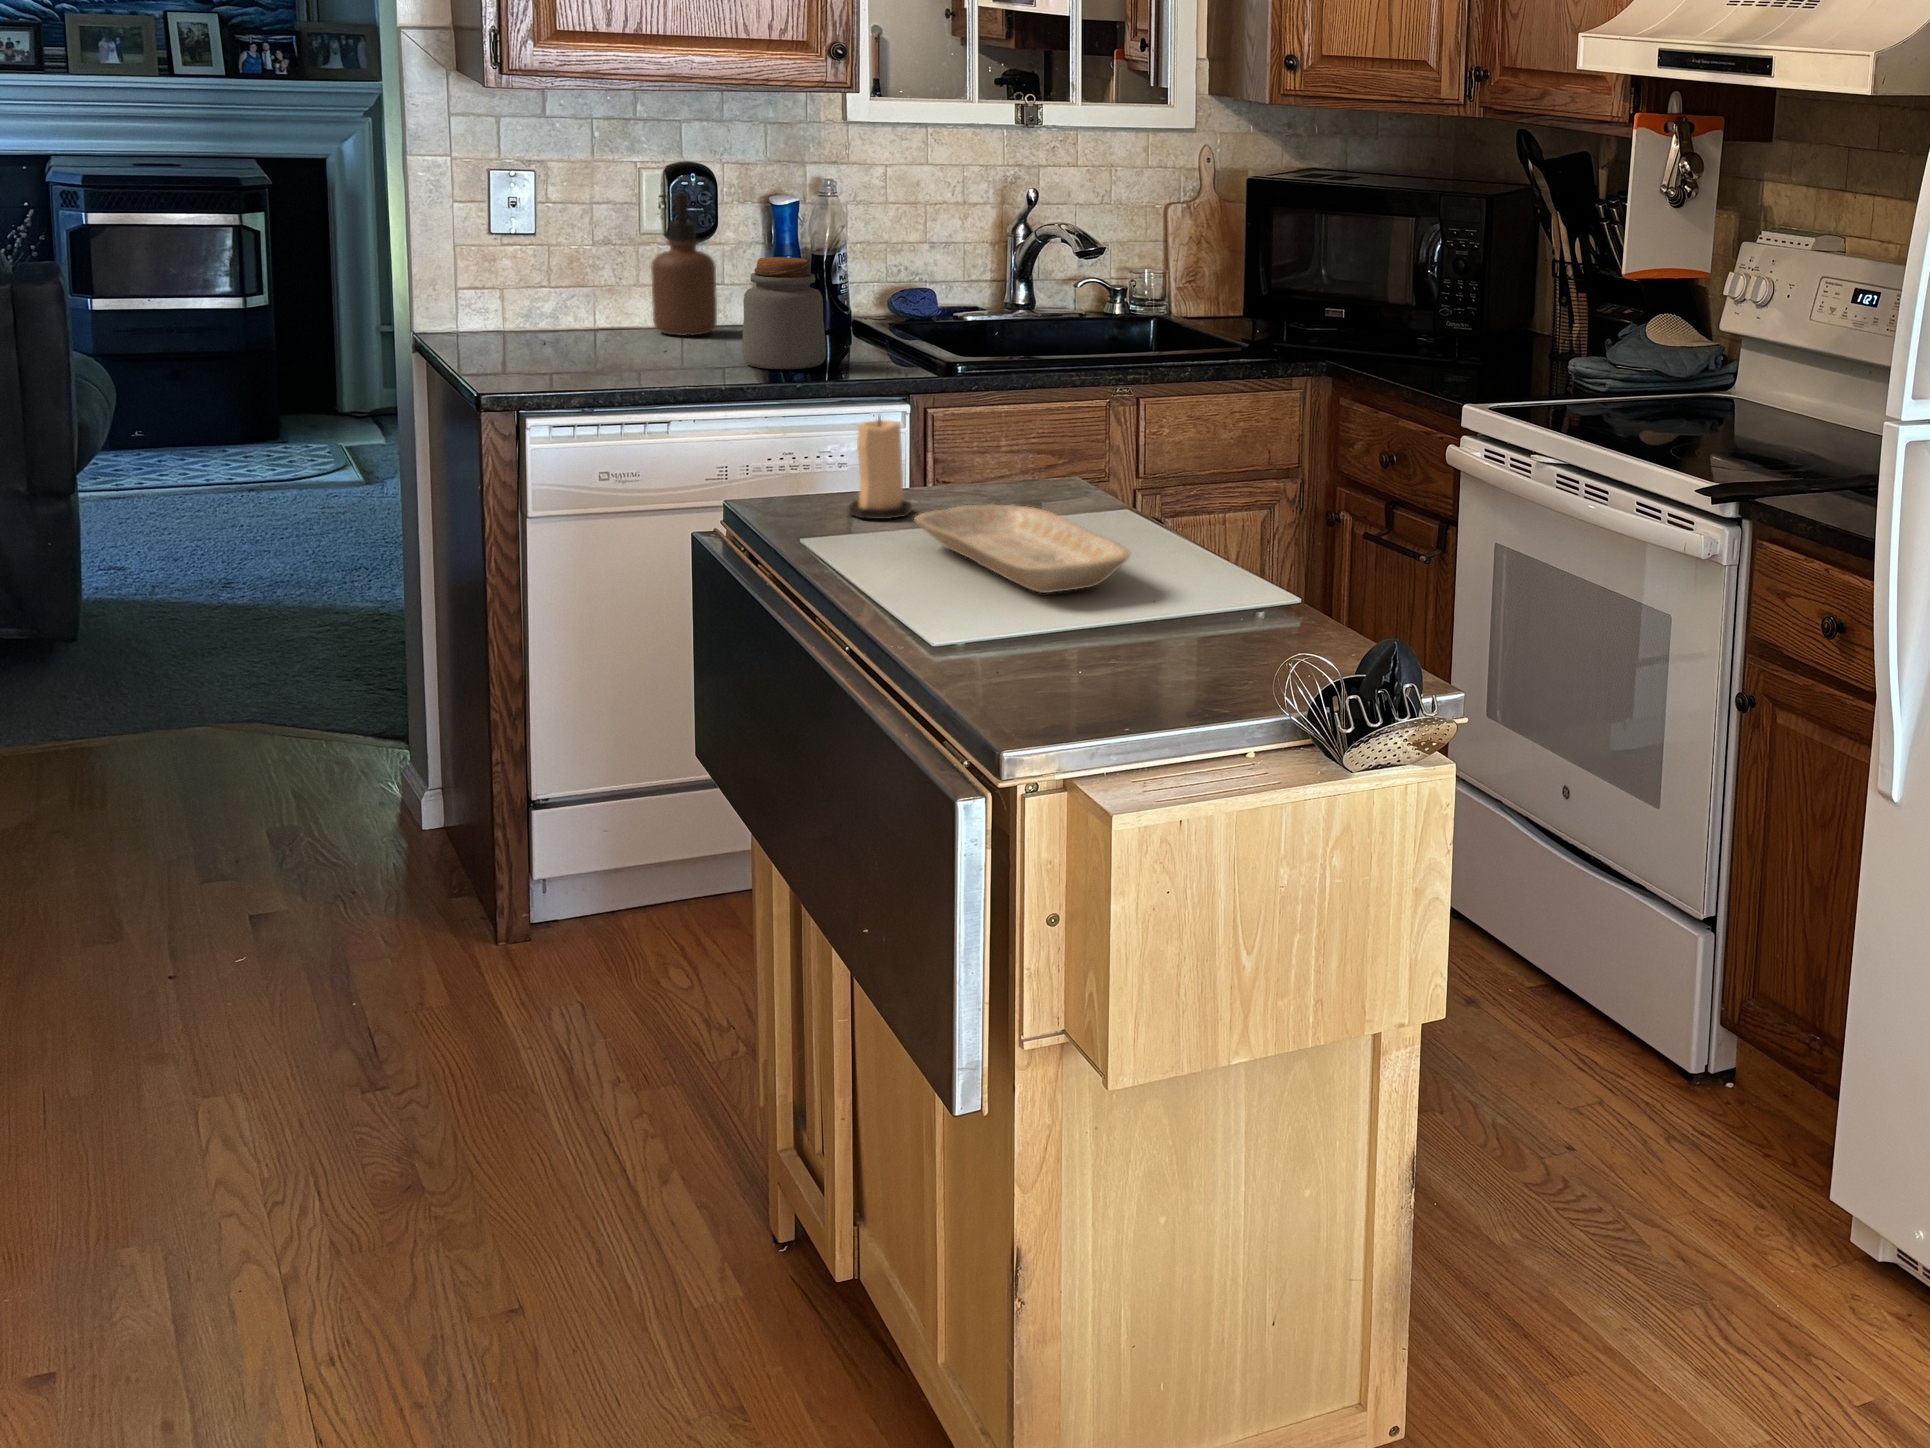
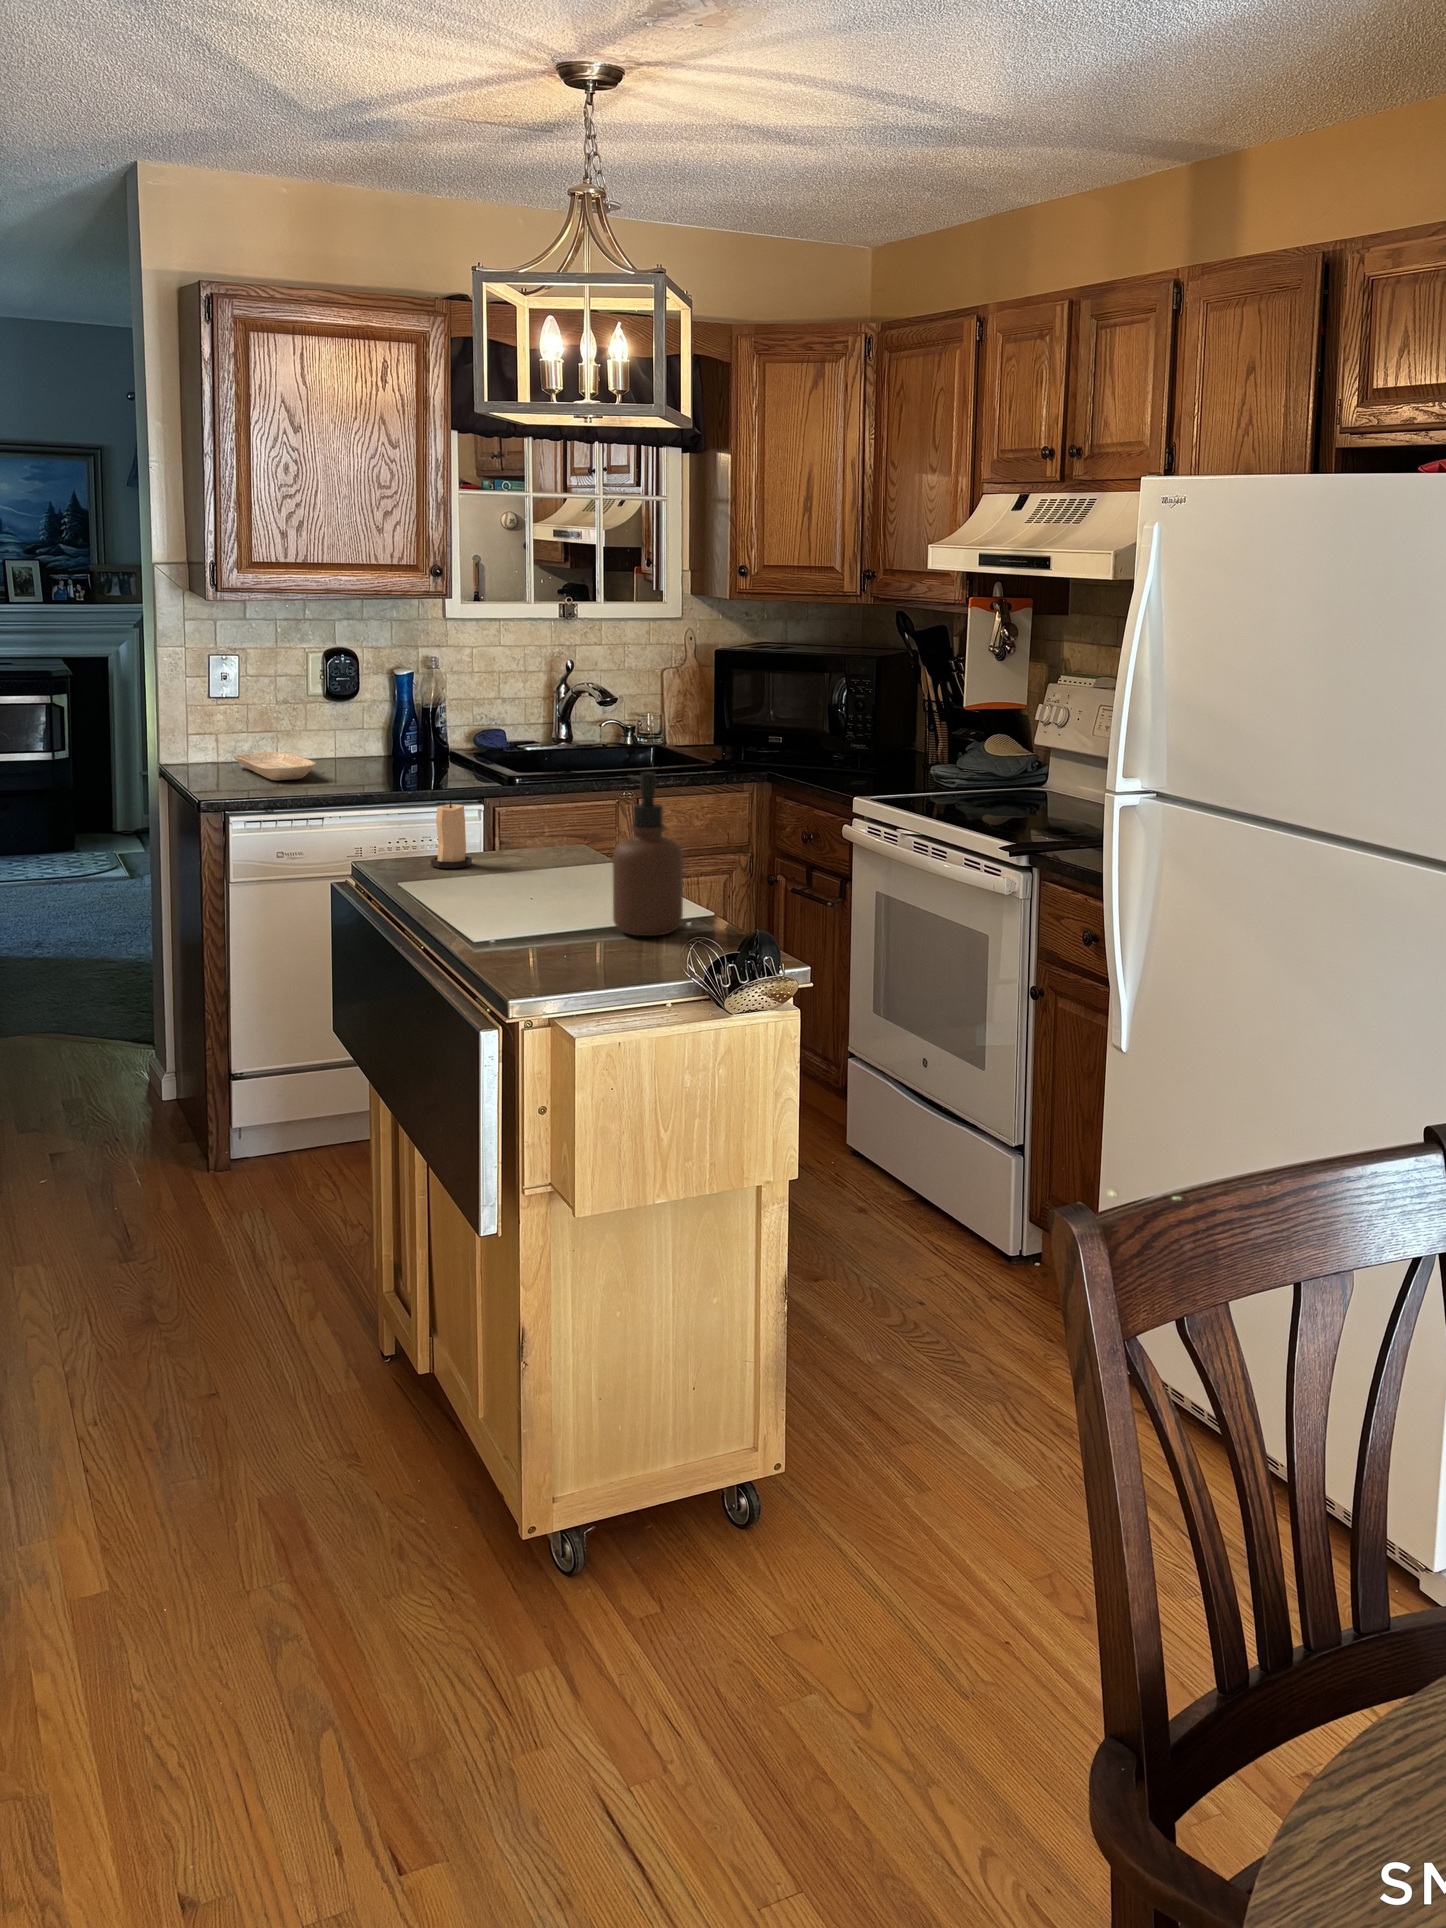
soap dispenser: present [651,193,717,336] -> present [613,772,683,936]
jar: present [742,257,826,369] -> none [373,708,429,783]
tray: present [915,504,1130,593] -> present [233,752,316,780]

